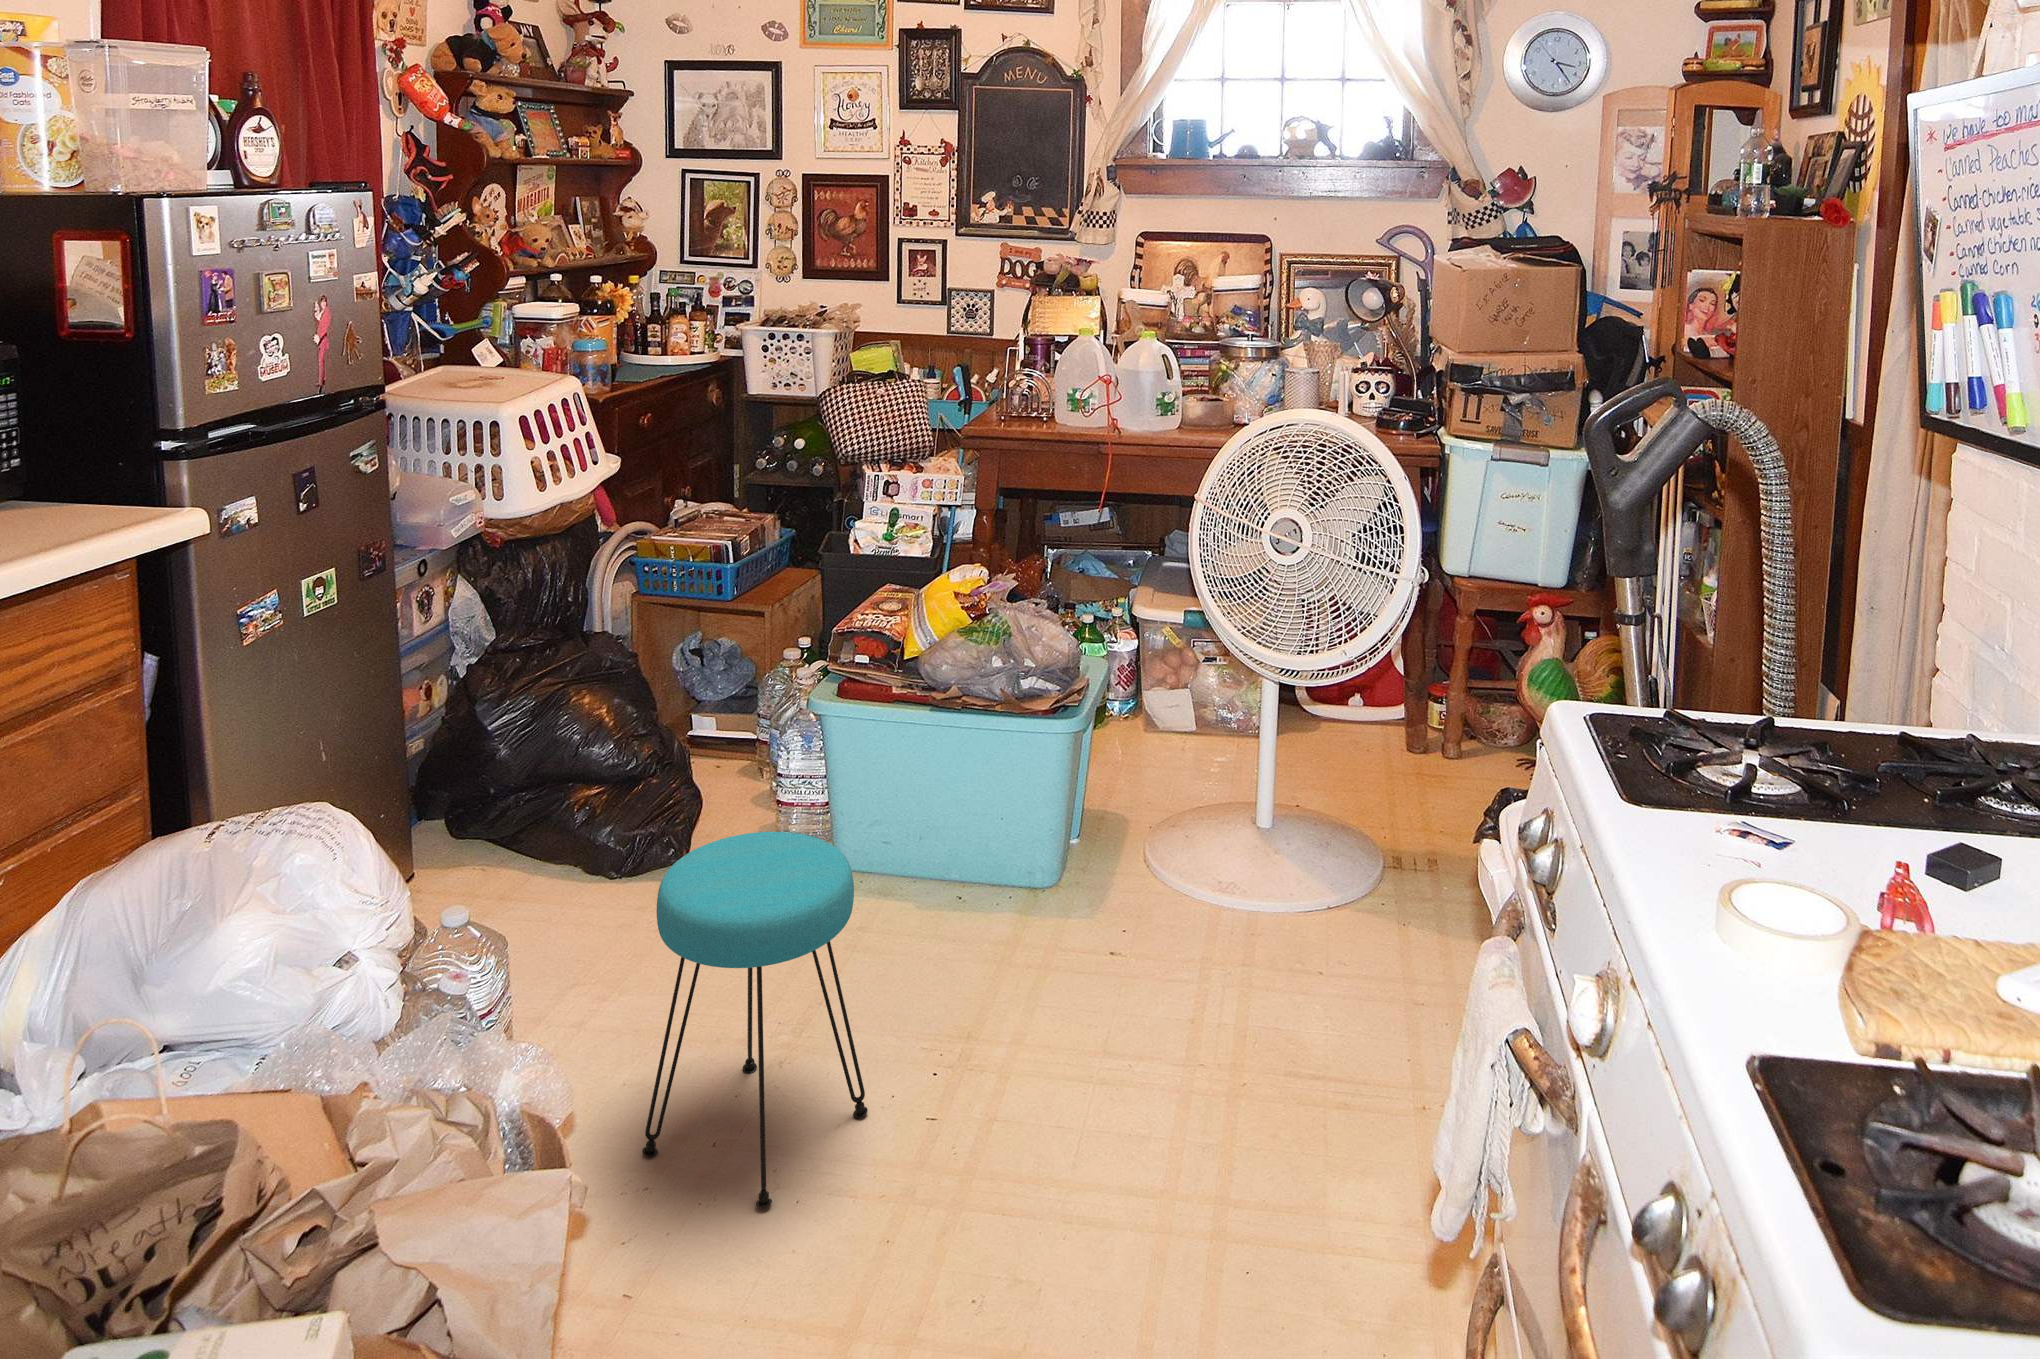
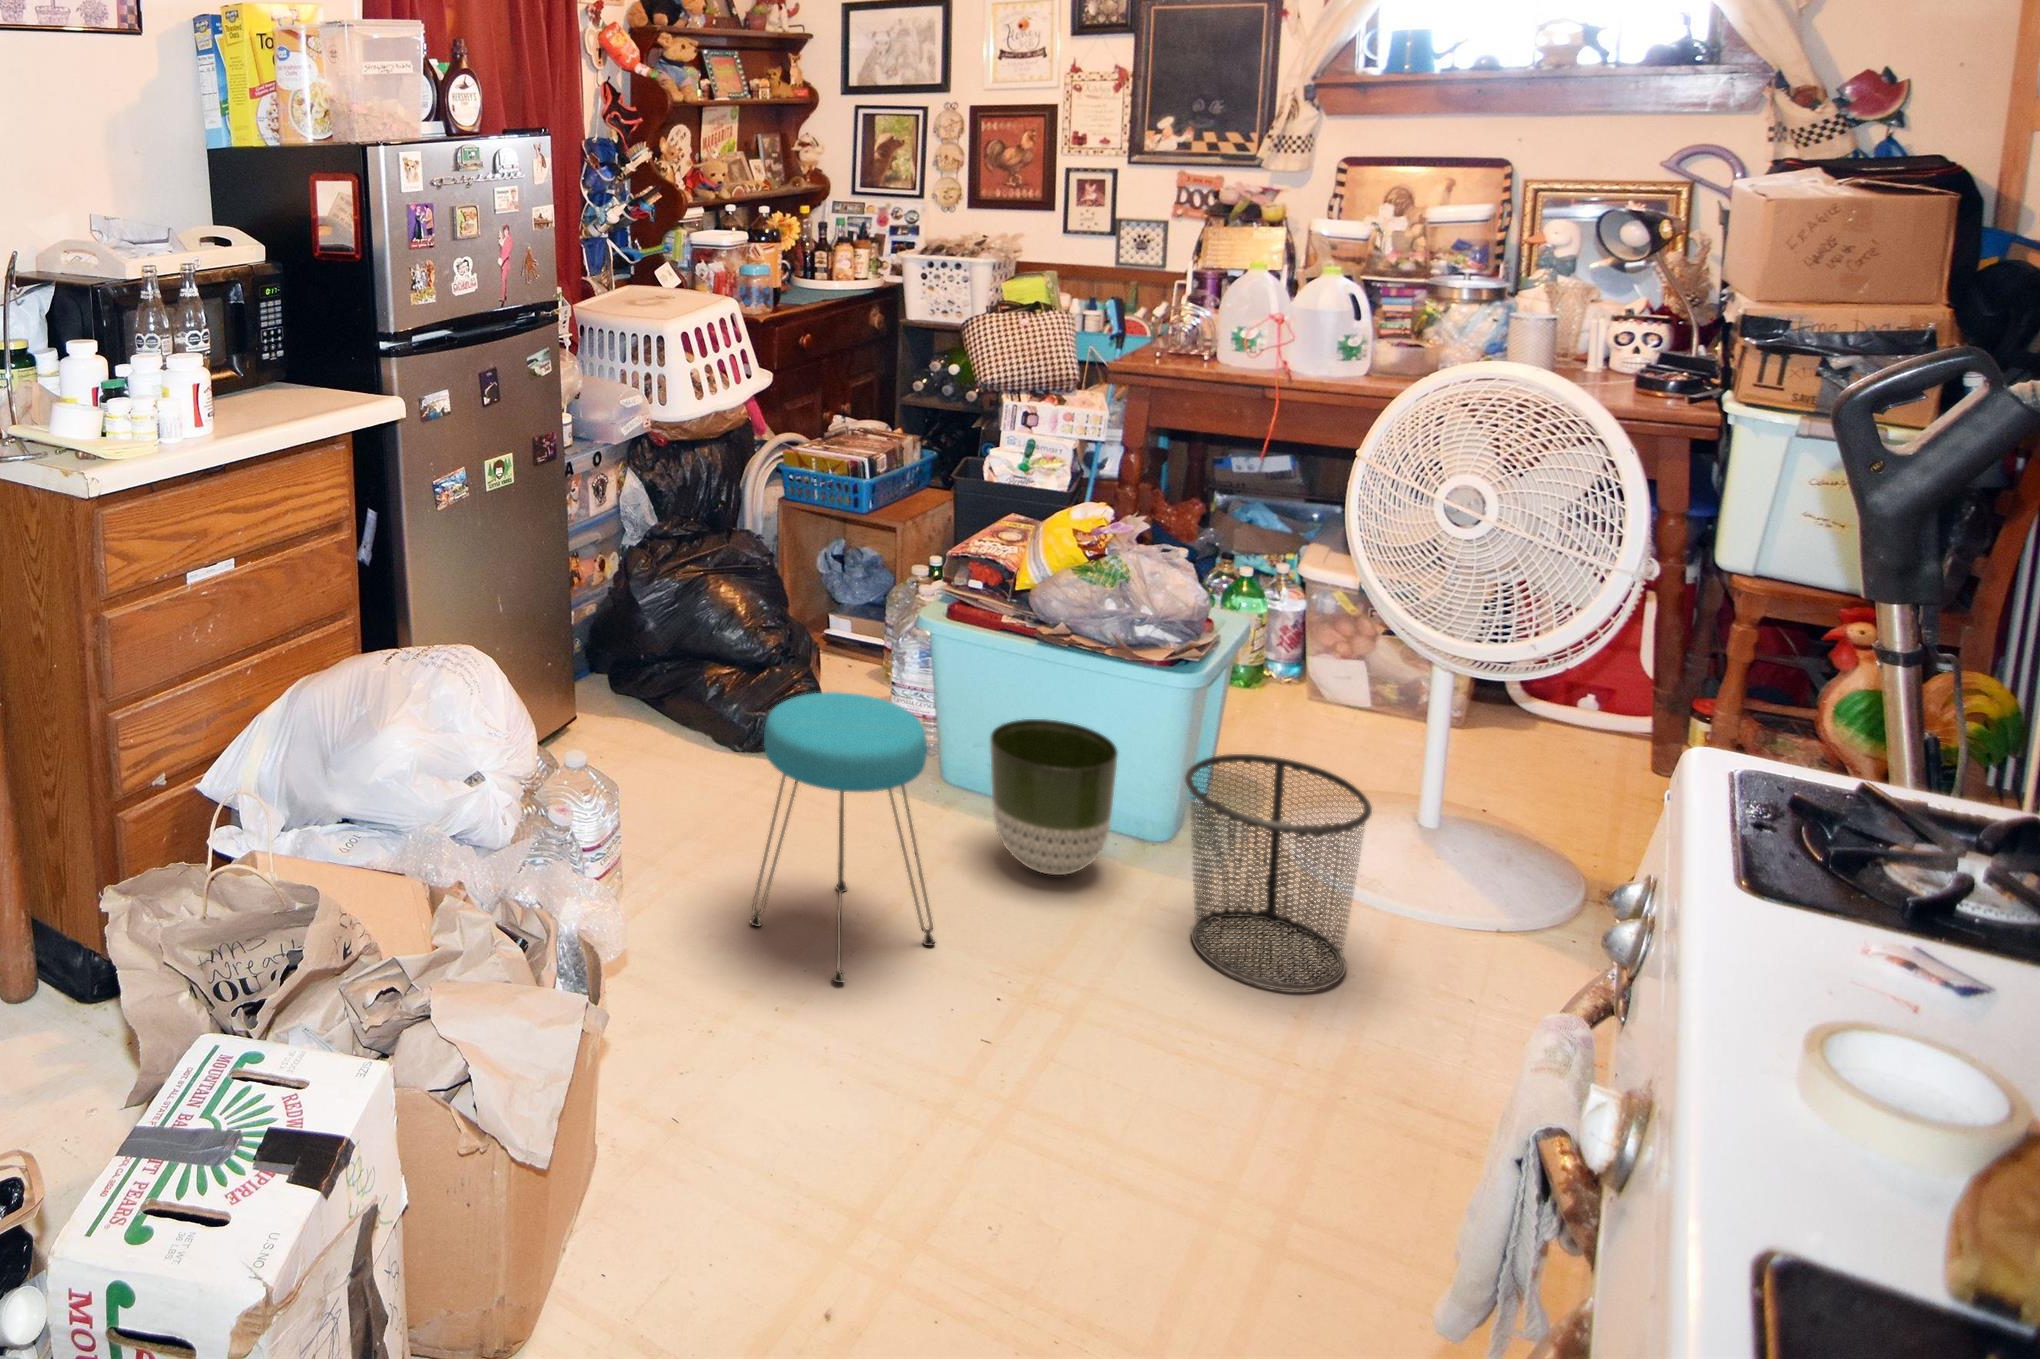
planter: none [904,811,1033,985] -> present [990,719,1118,875]
waste bin: none [1107,812,1275,1059] -> present [1185,754,1372,991]

